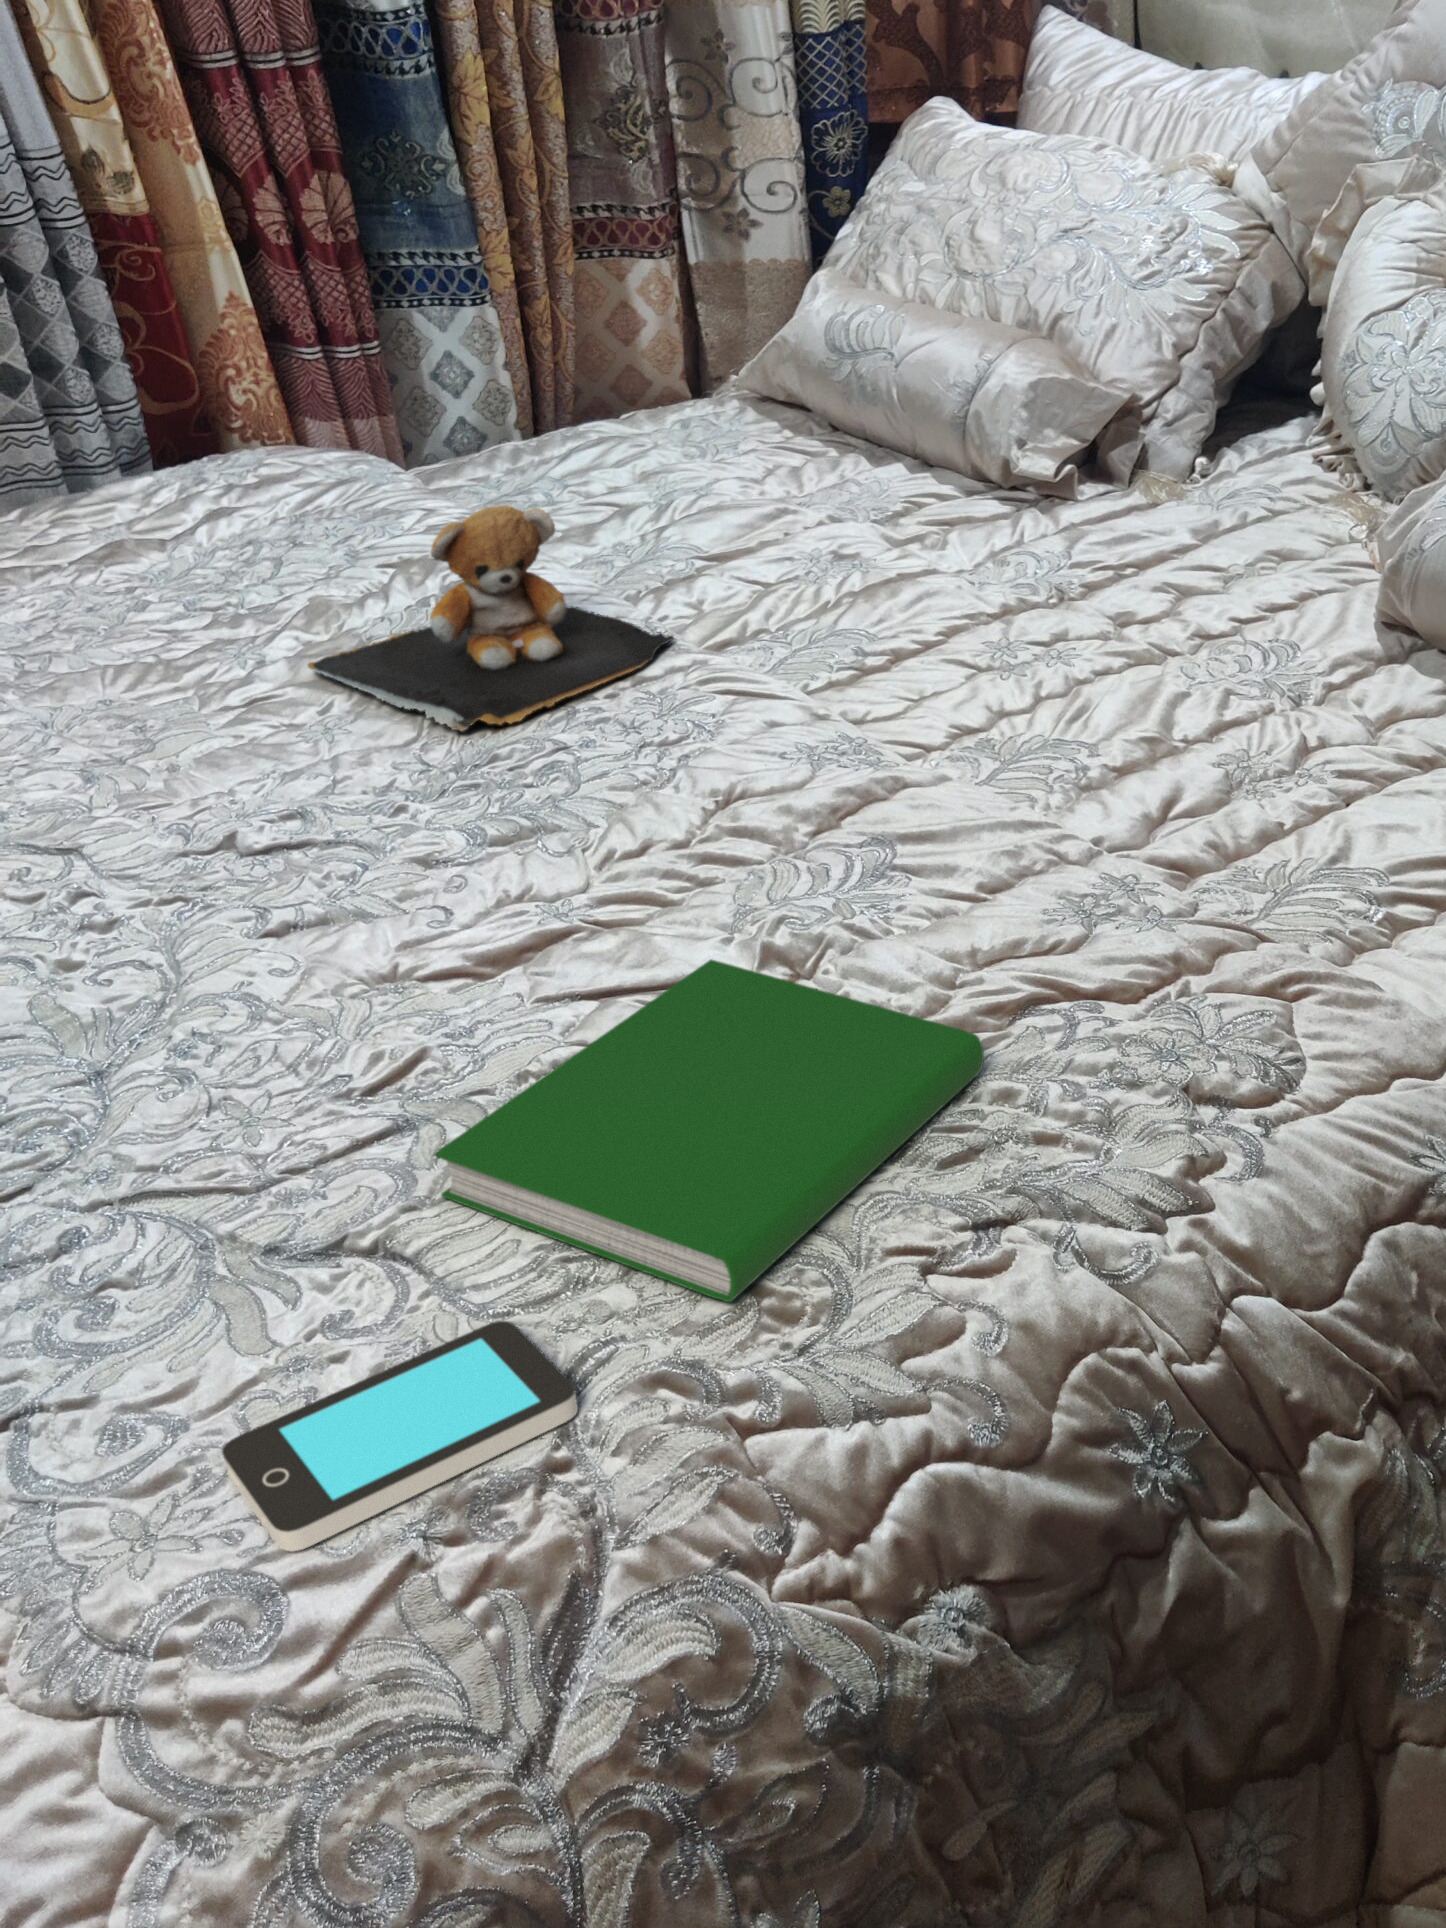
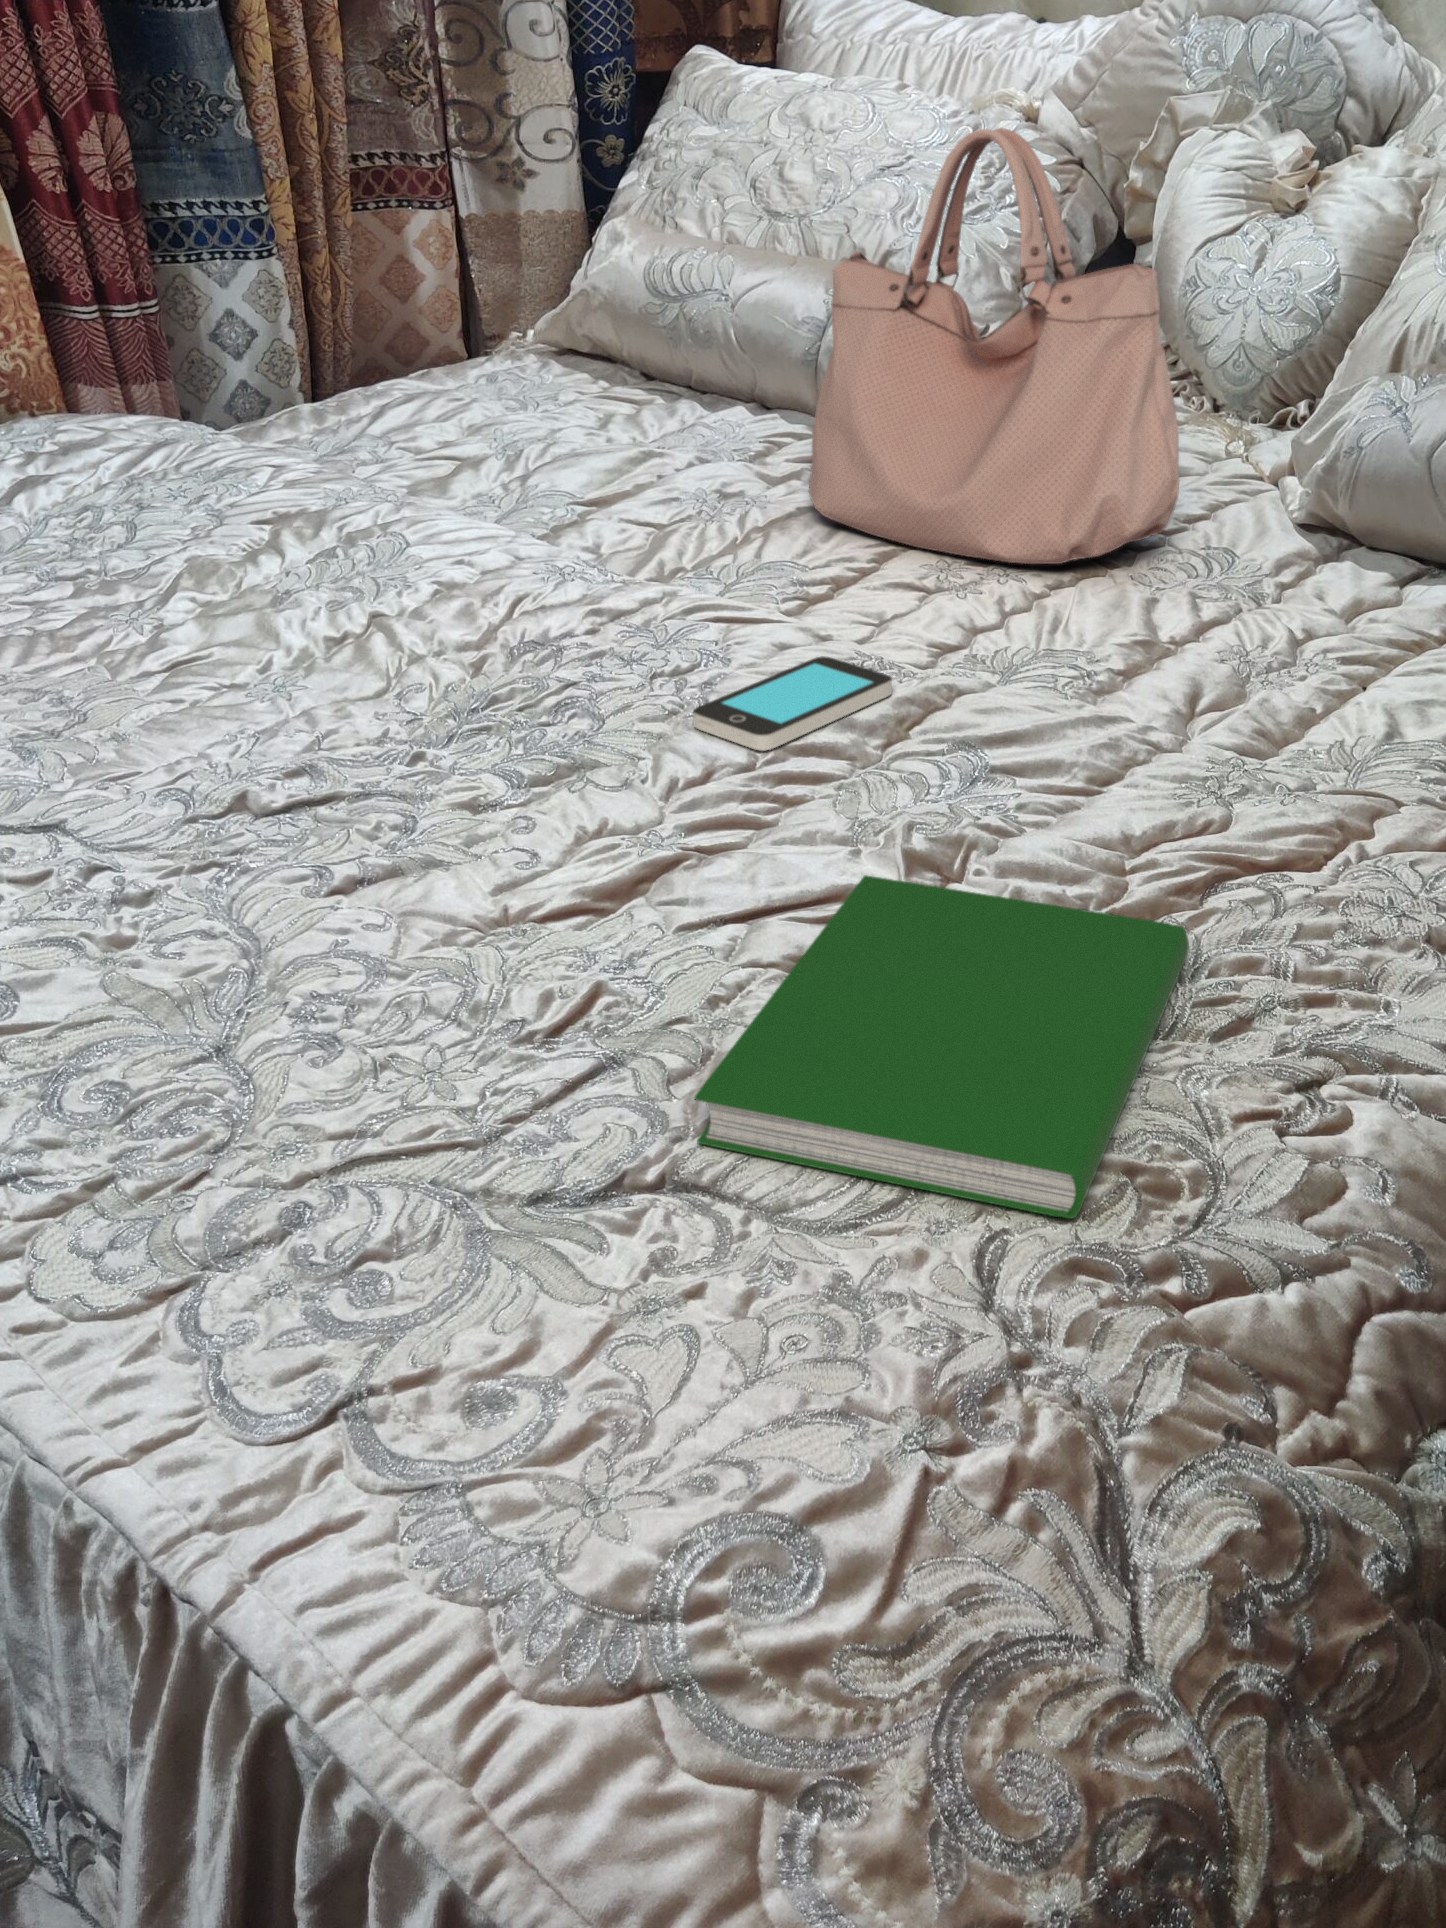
handbag: none [889,214,1230,653] -> present [809,128,1179,564]
teddy bear: present [308,505,674,731] -> none [237,436,617,672]
smartphone: present [222,1321,578,1552] -> present [693,657,892,750]

